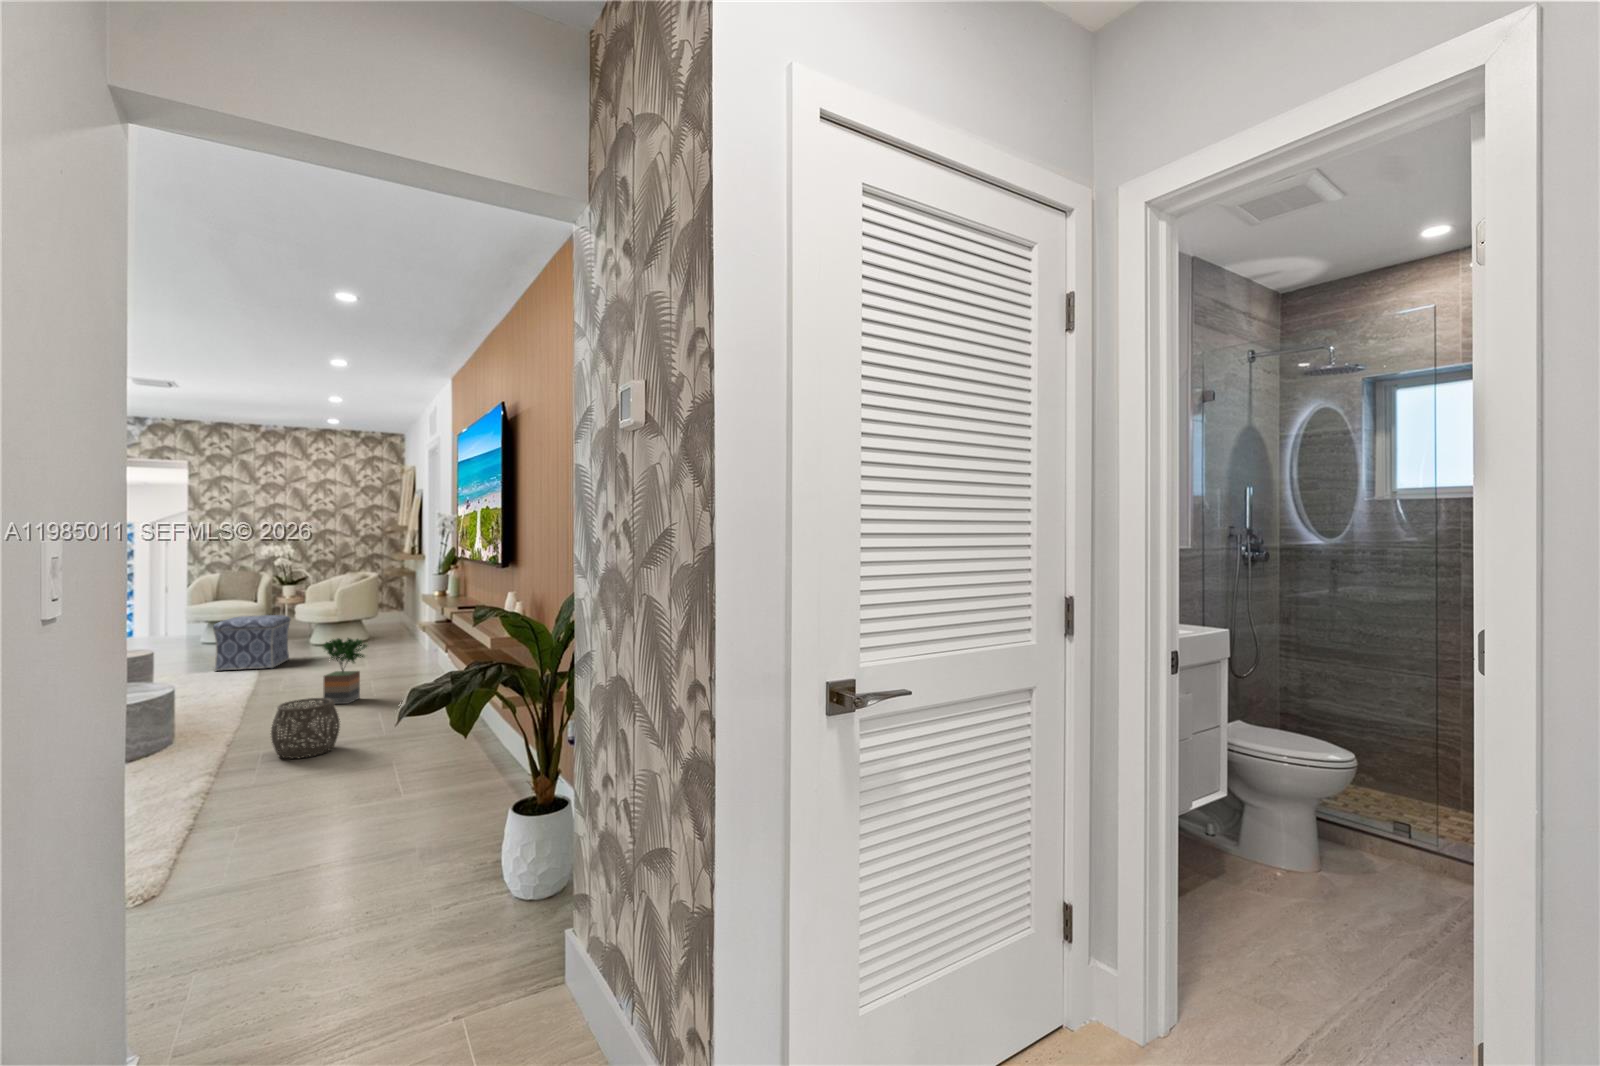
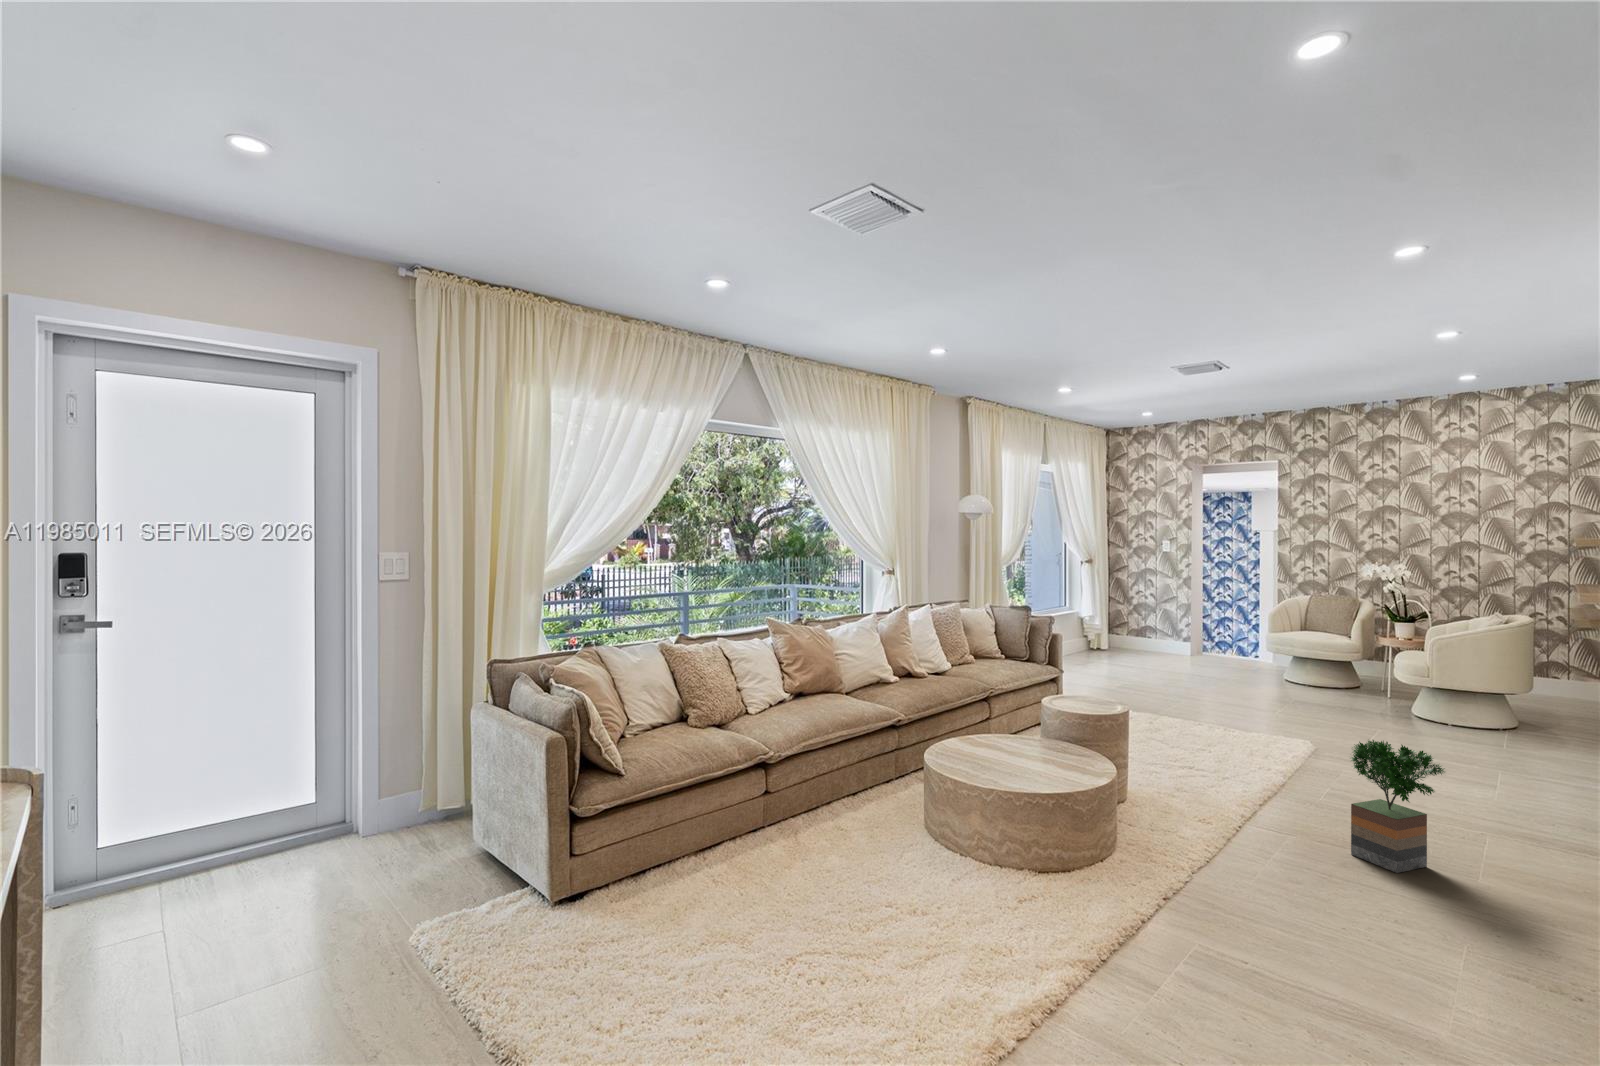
ottoman: present [213,615,291,671] -> none [1256,660,1367,746]
woven basket: present [271,698,340,759] -> none [1169,862,1300,1004]

